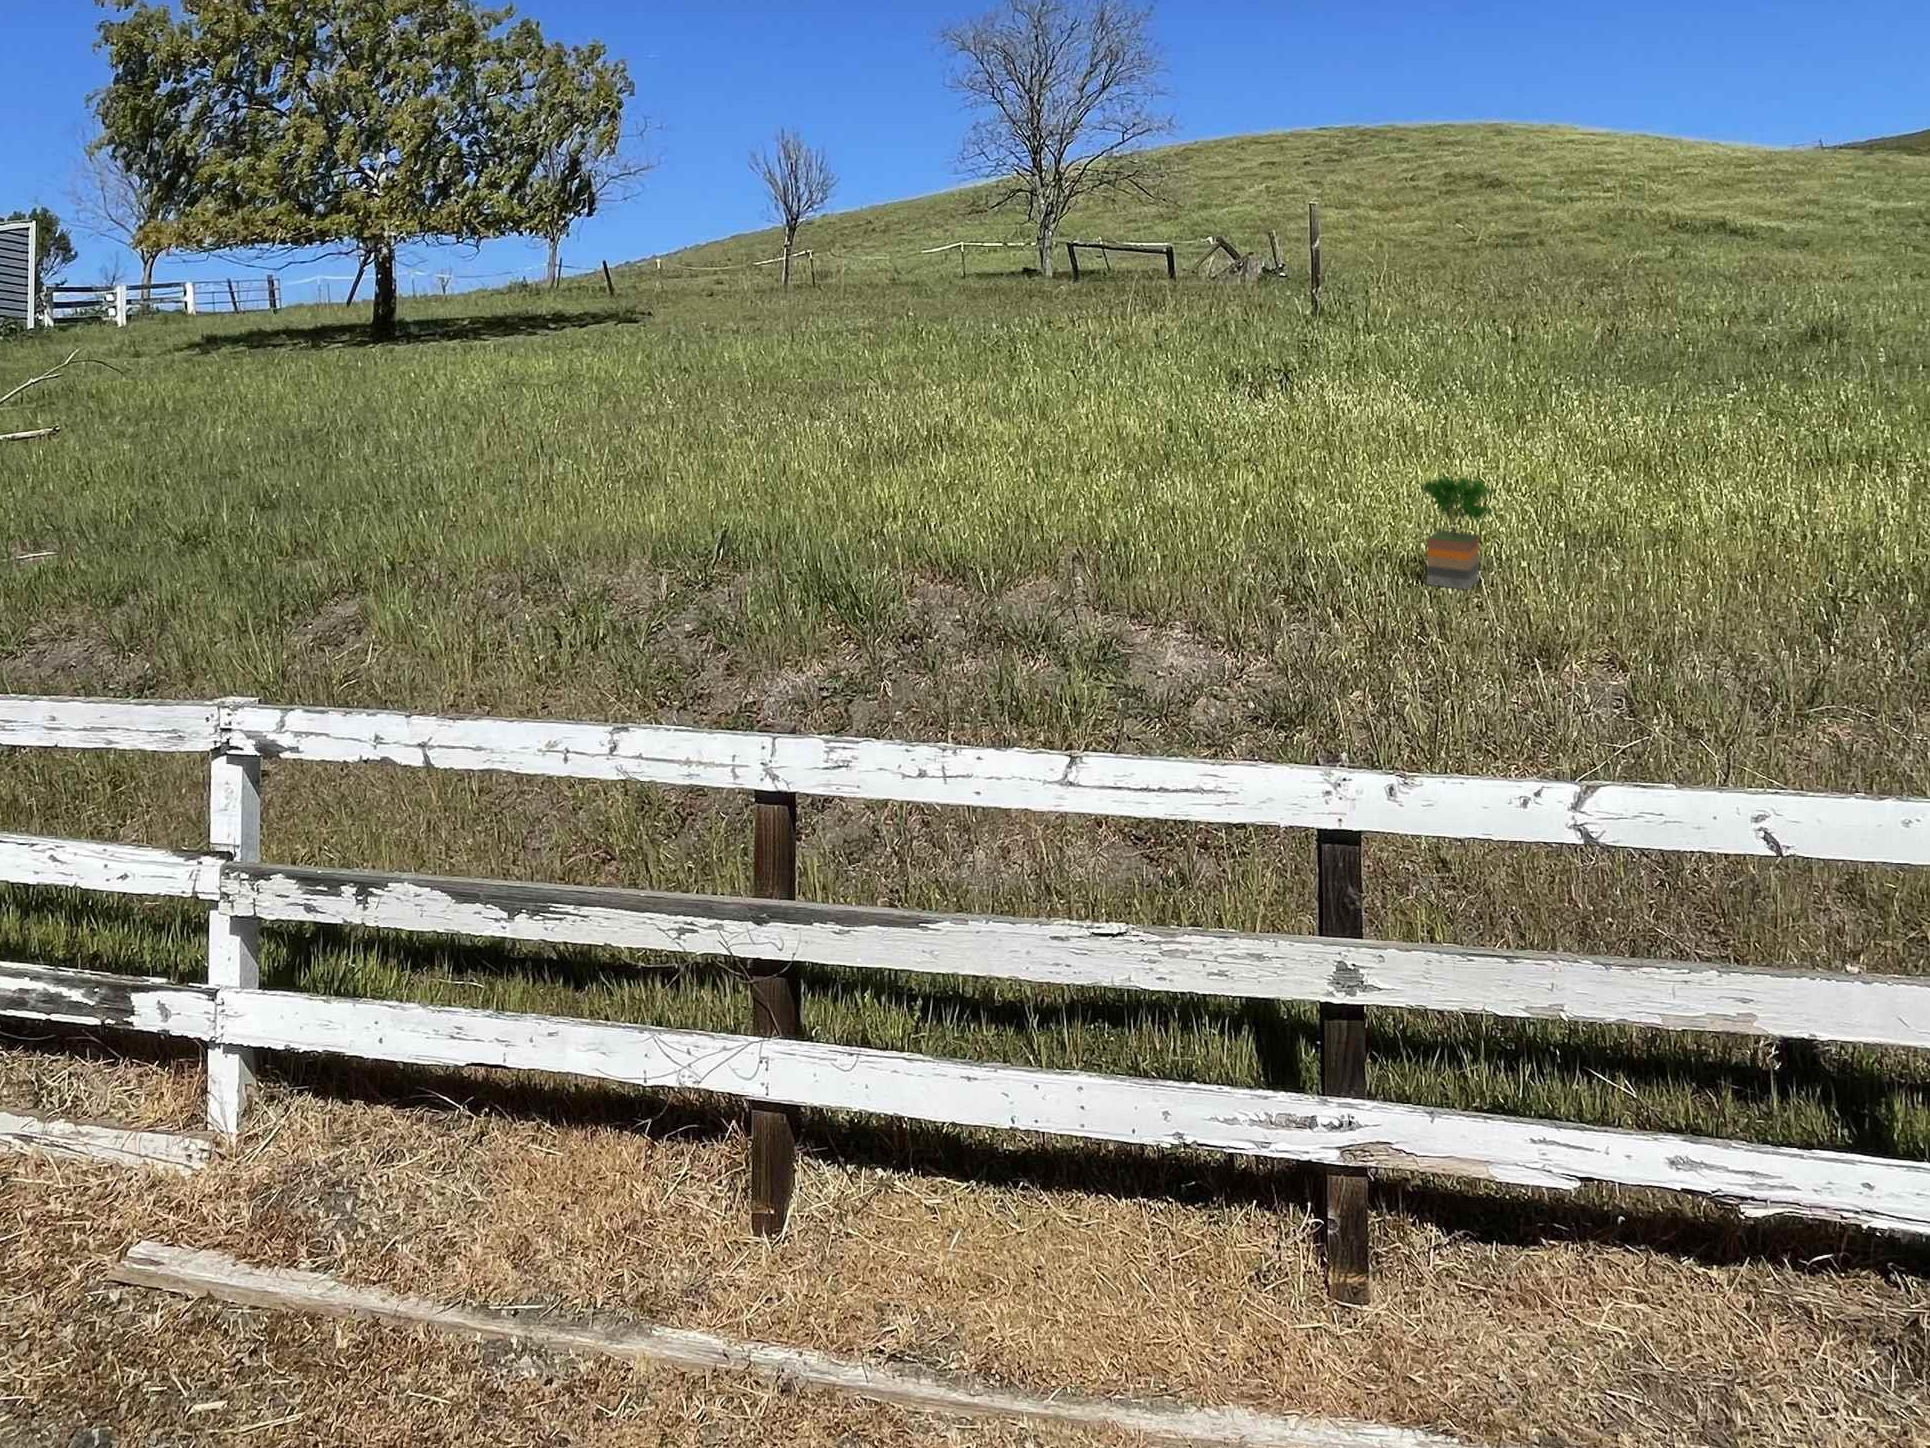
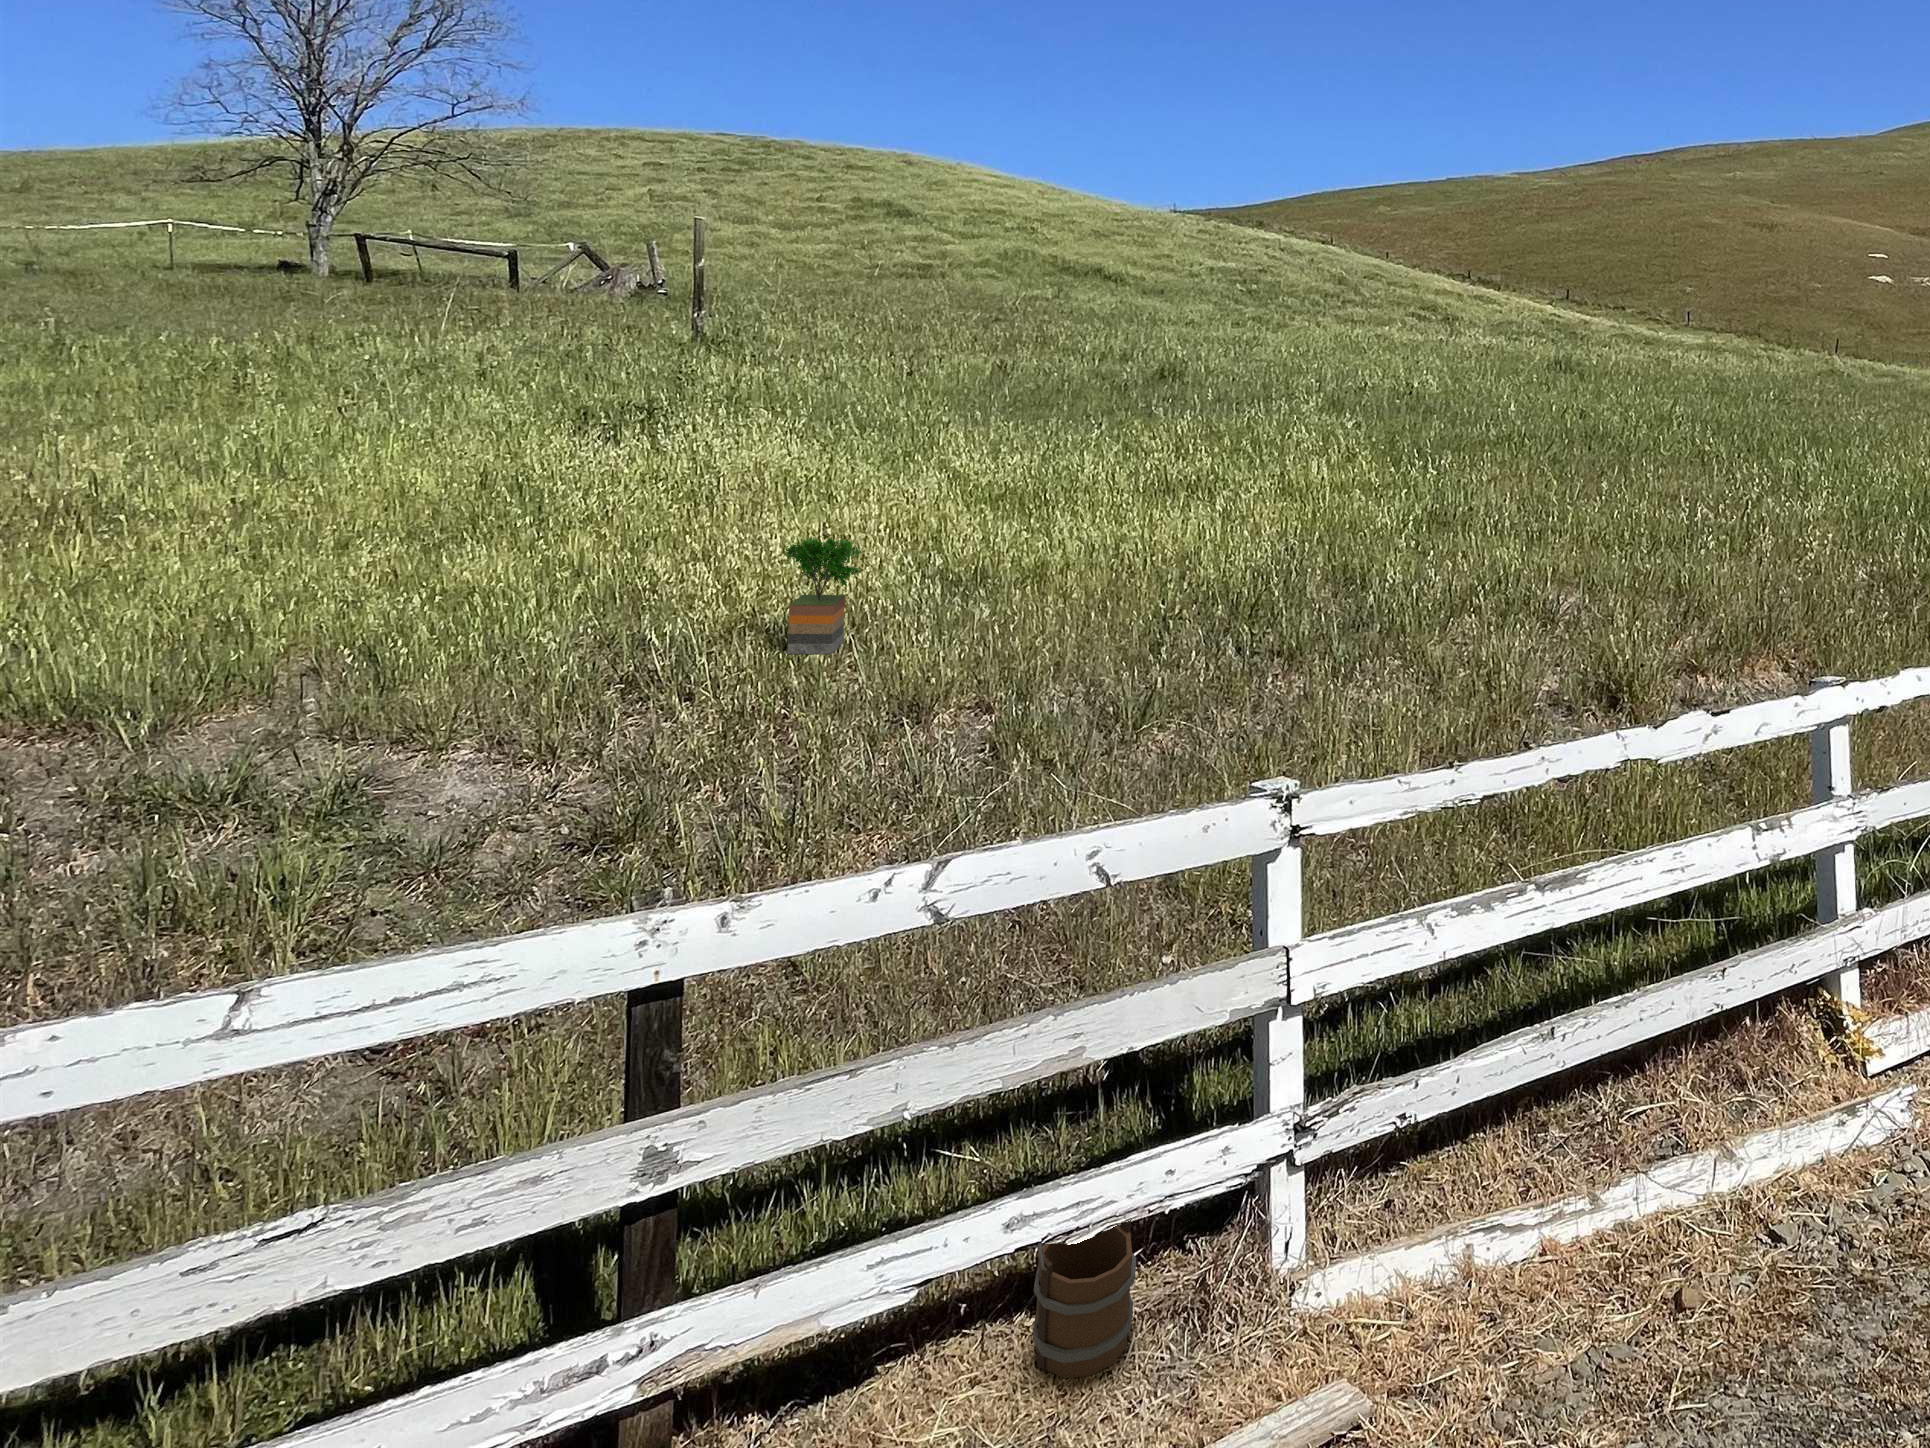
bucket: none [1701,1158,1822,1351] -> present [1033,1220,1136,1378]

